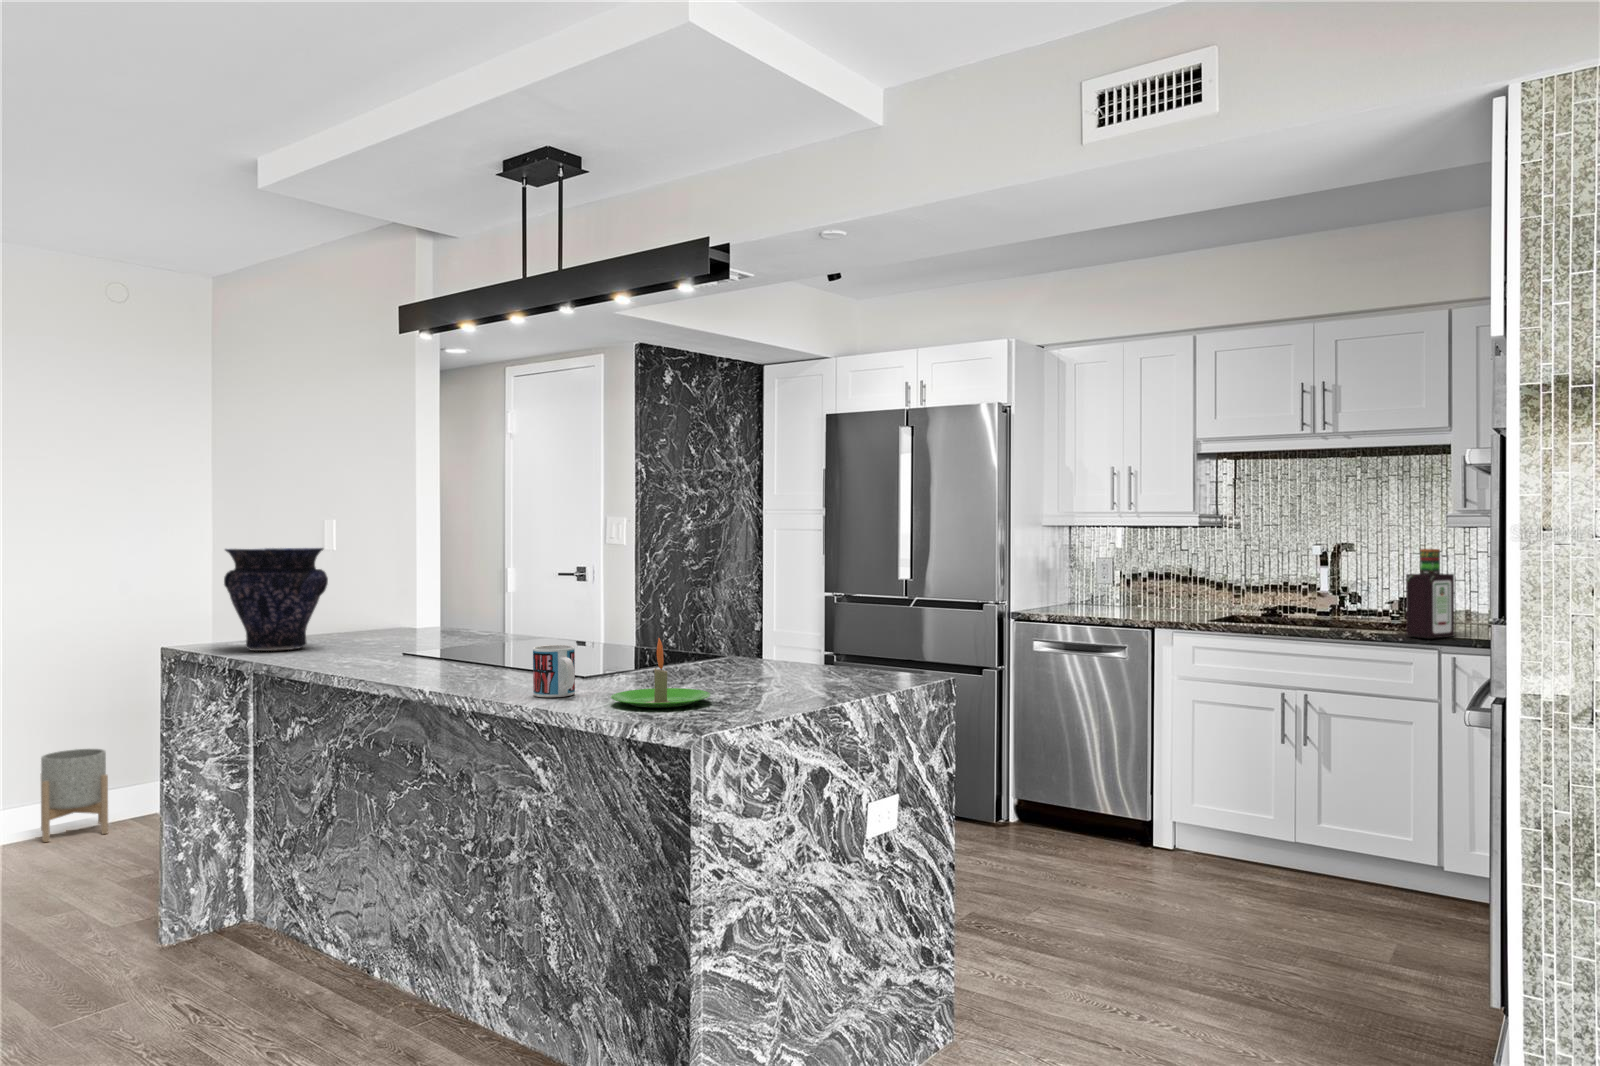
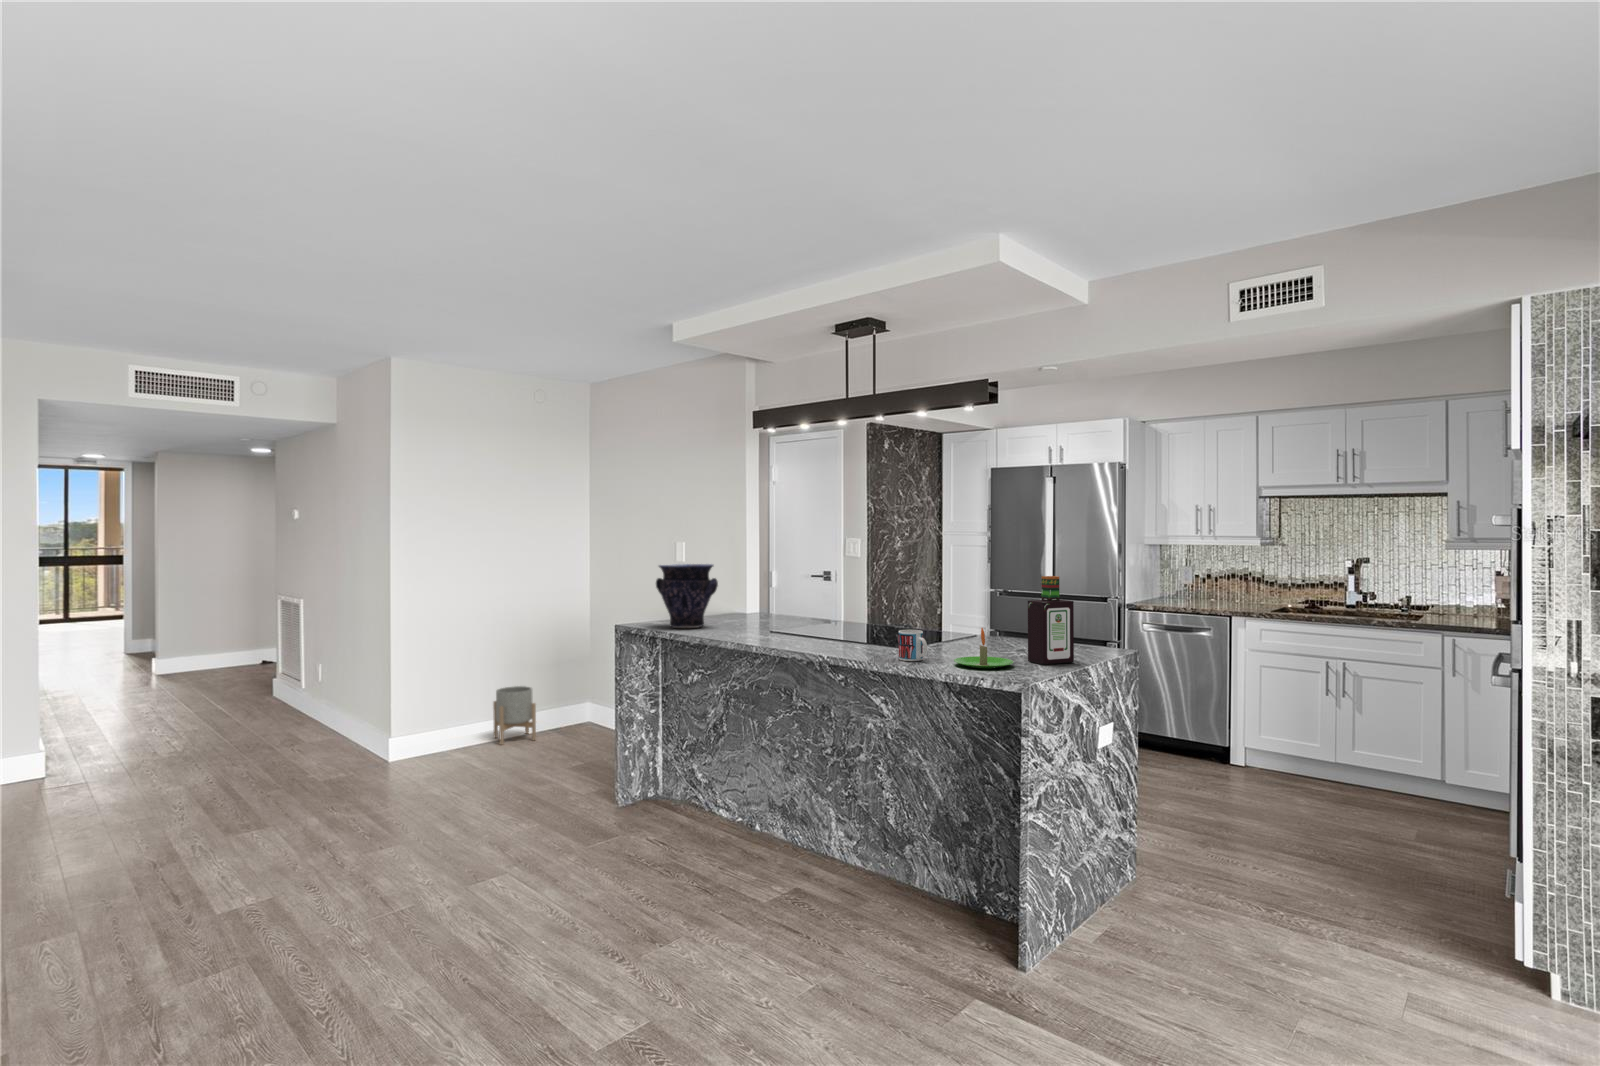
bottle: present [1406,549,1454,639] -> present [1028,576,1074,665]

